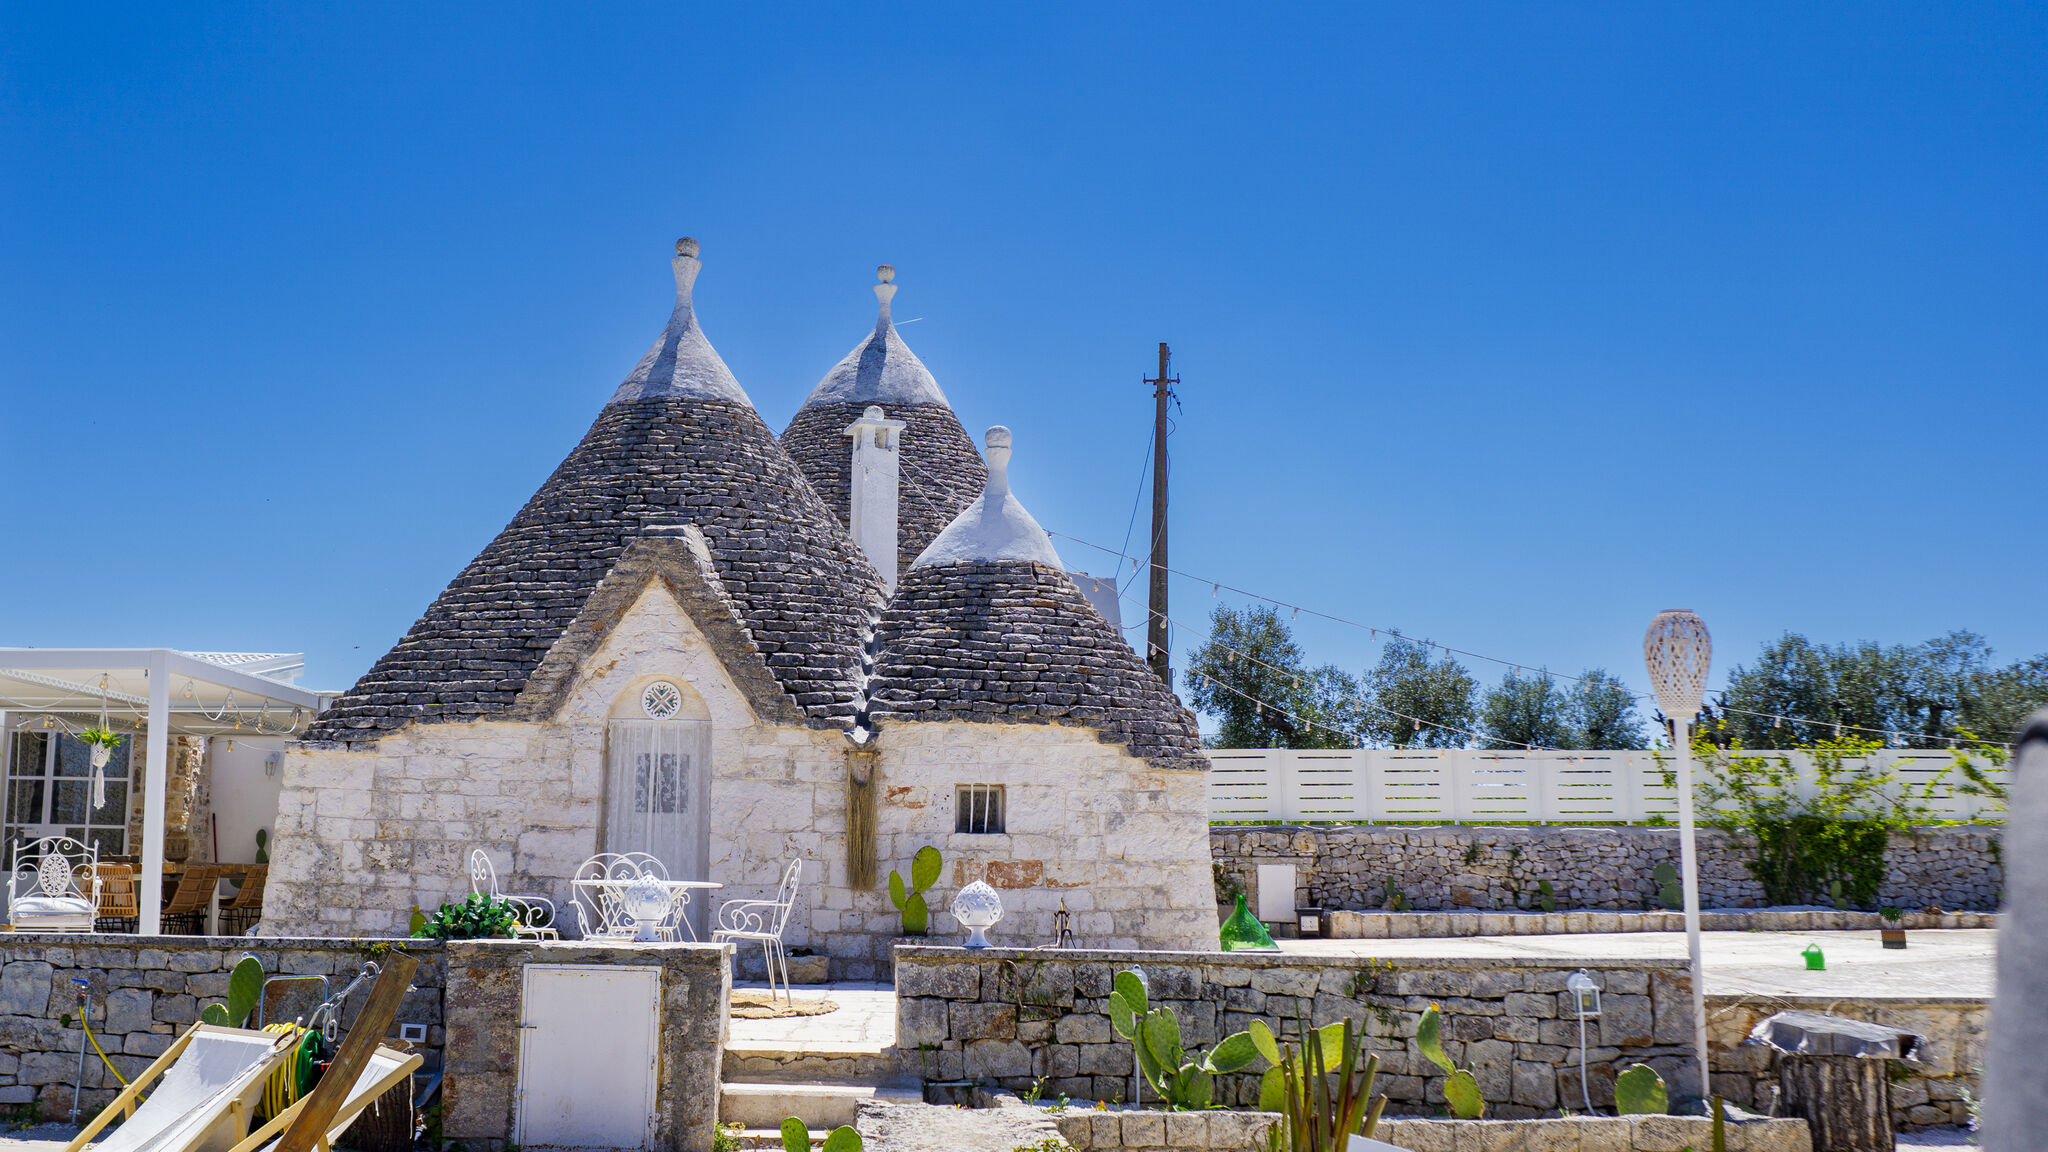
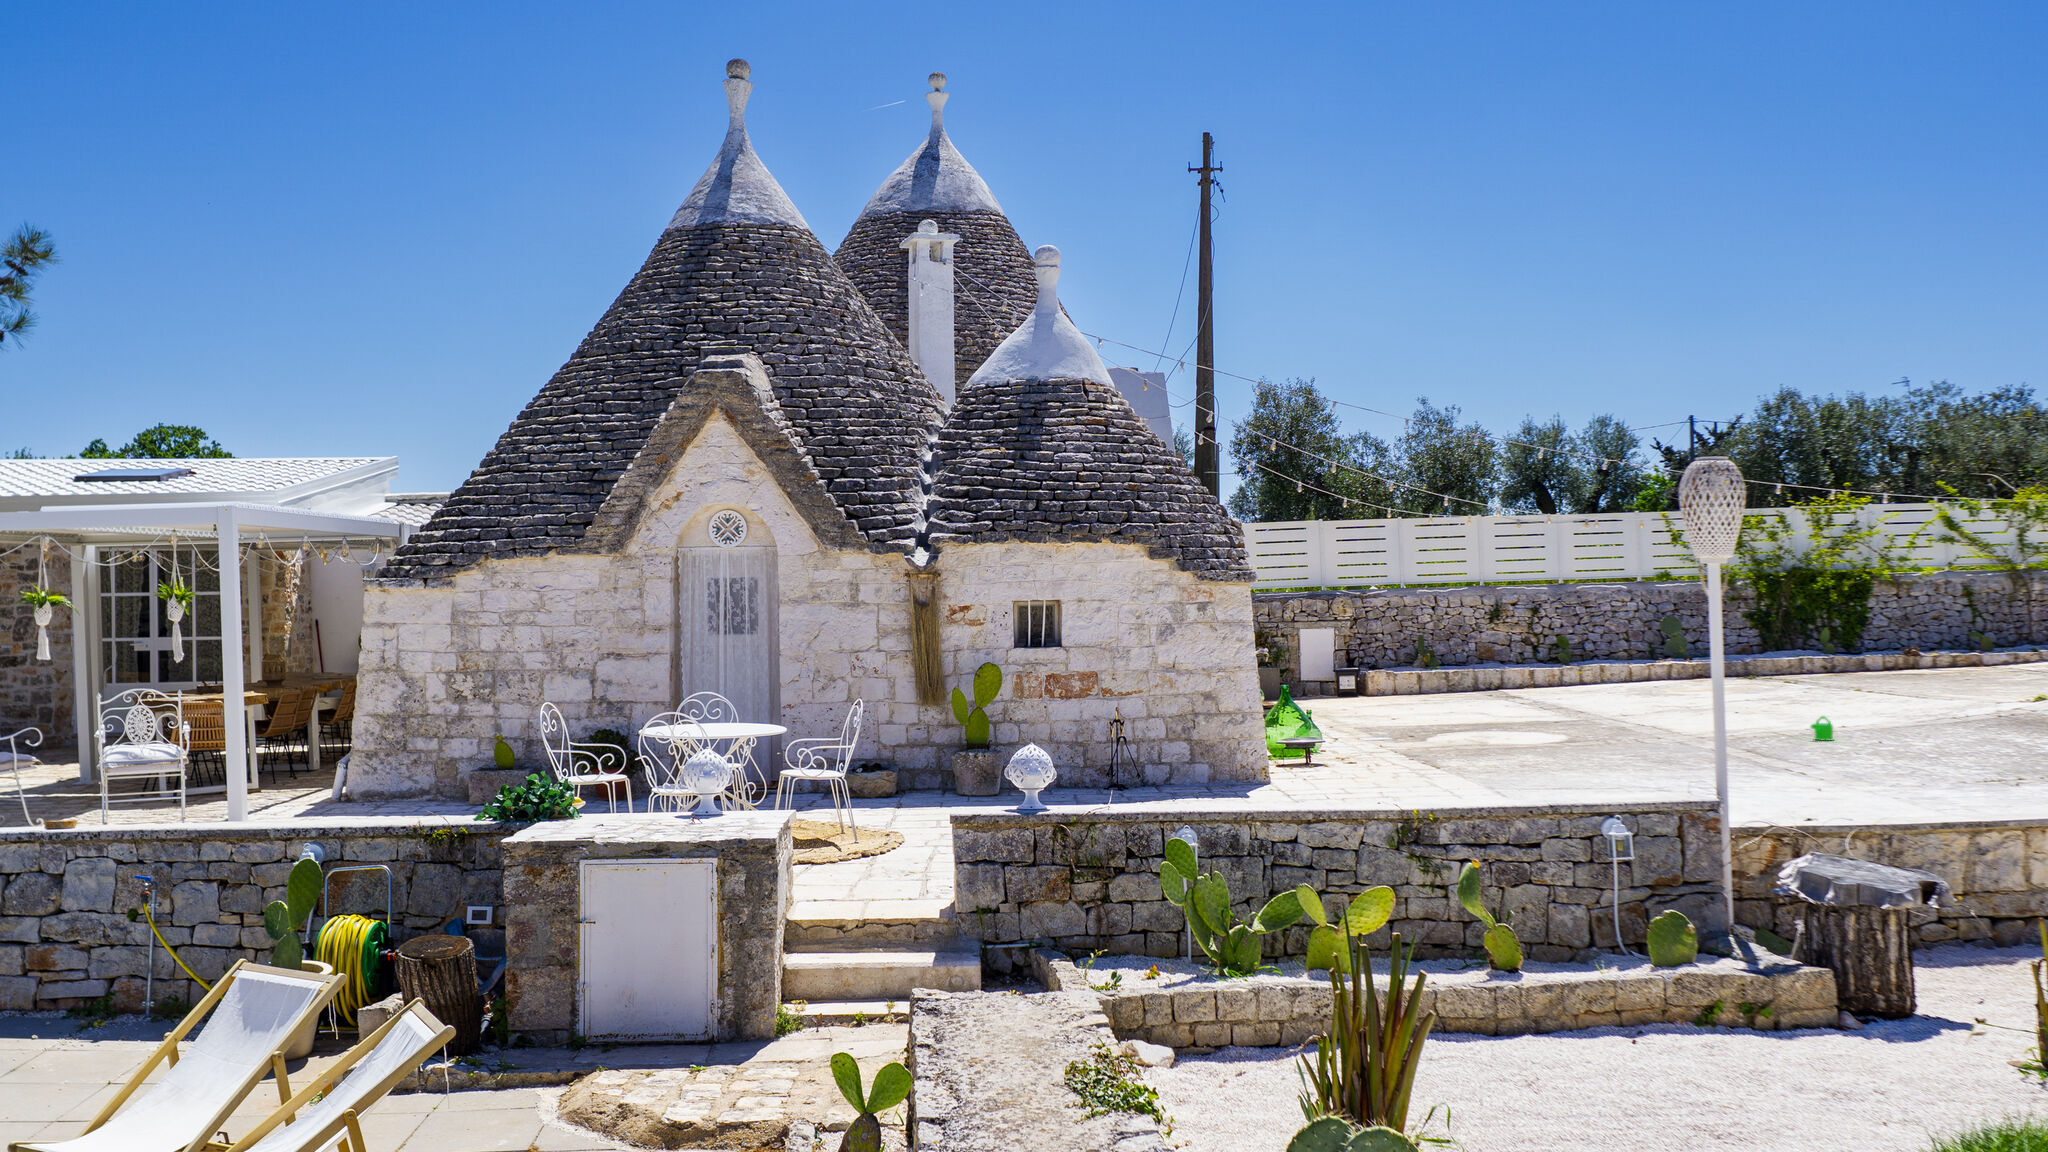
potted tree: present [1878,907,1907,949] -> none [1880,664,1910,703]

